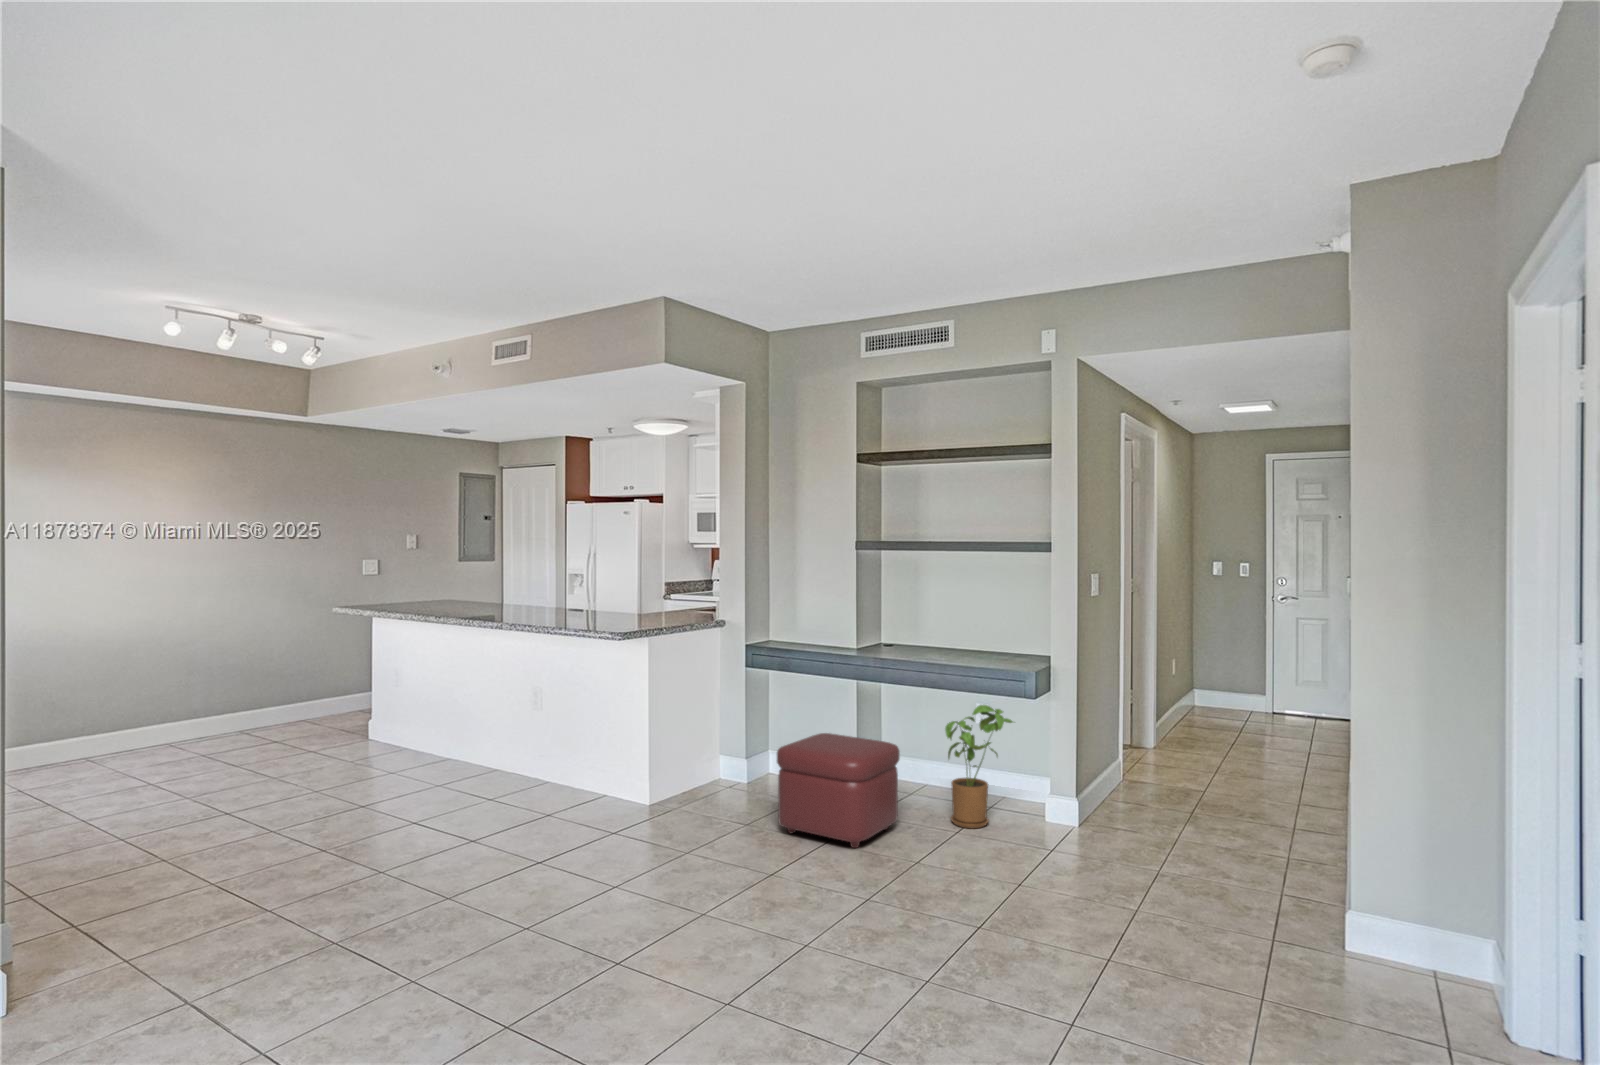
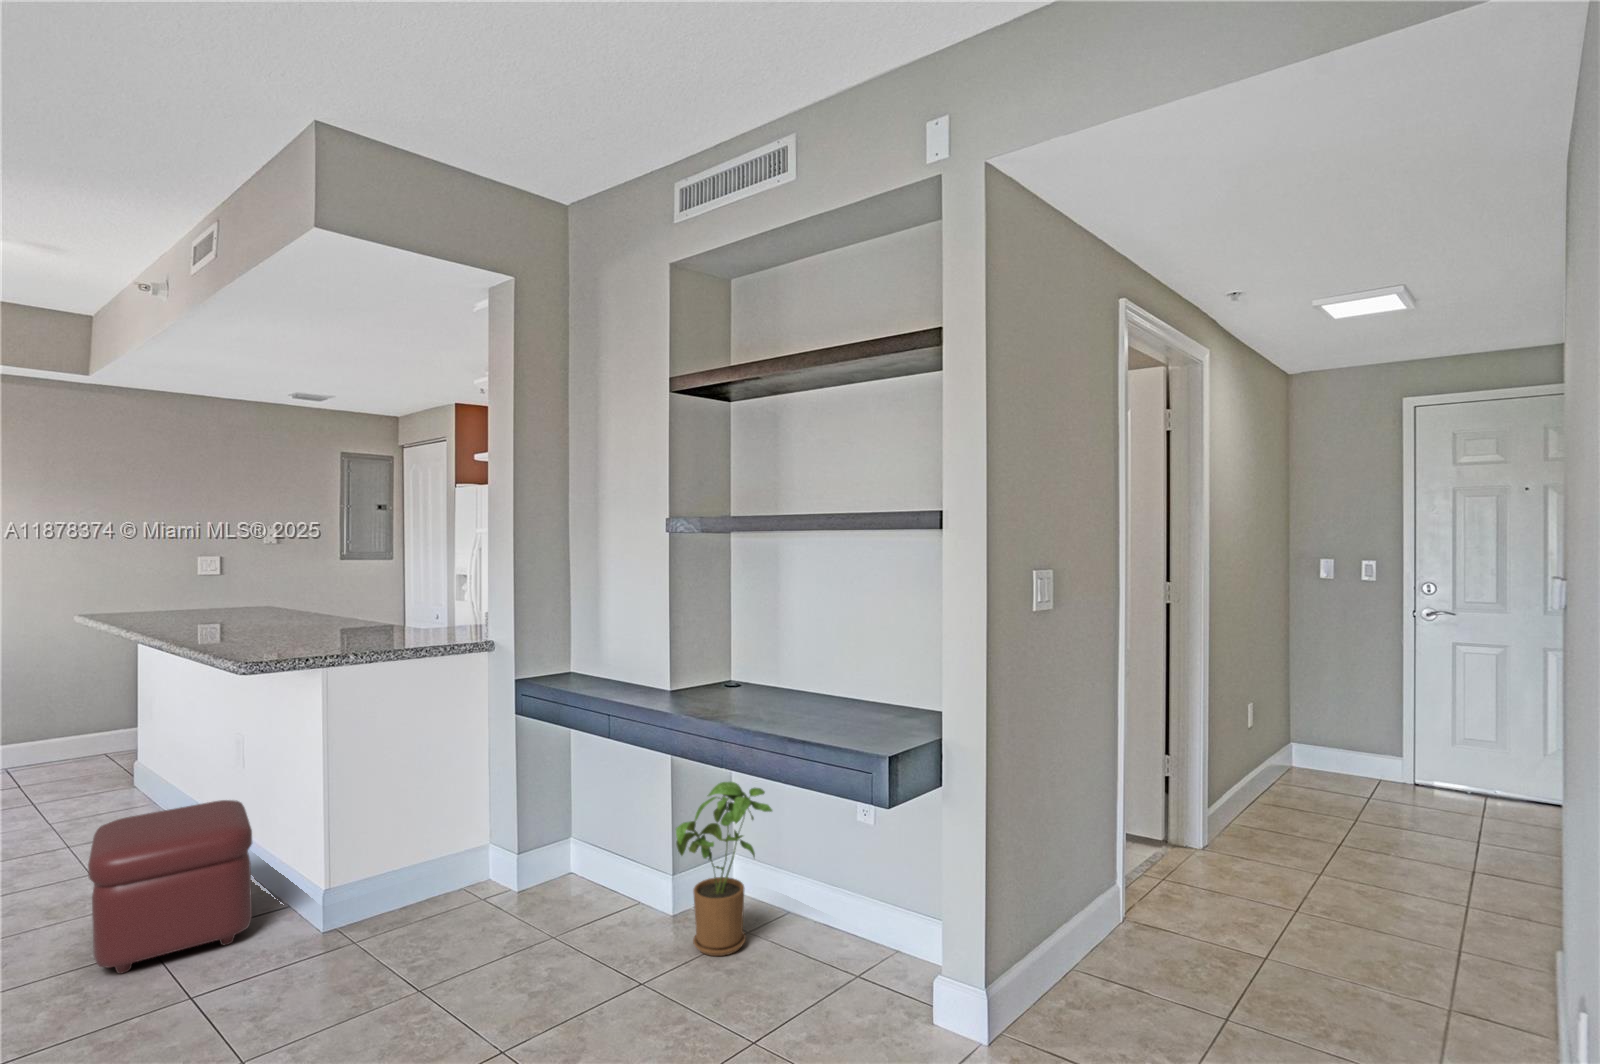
ottoman: present [777,733,900,848] -> present [88,800,252,973]

